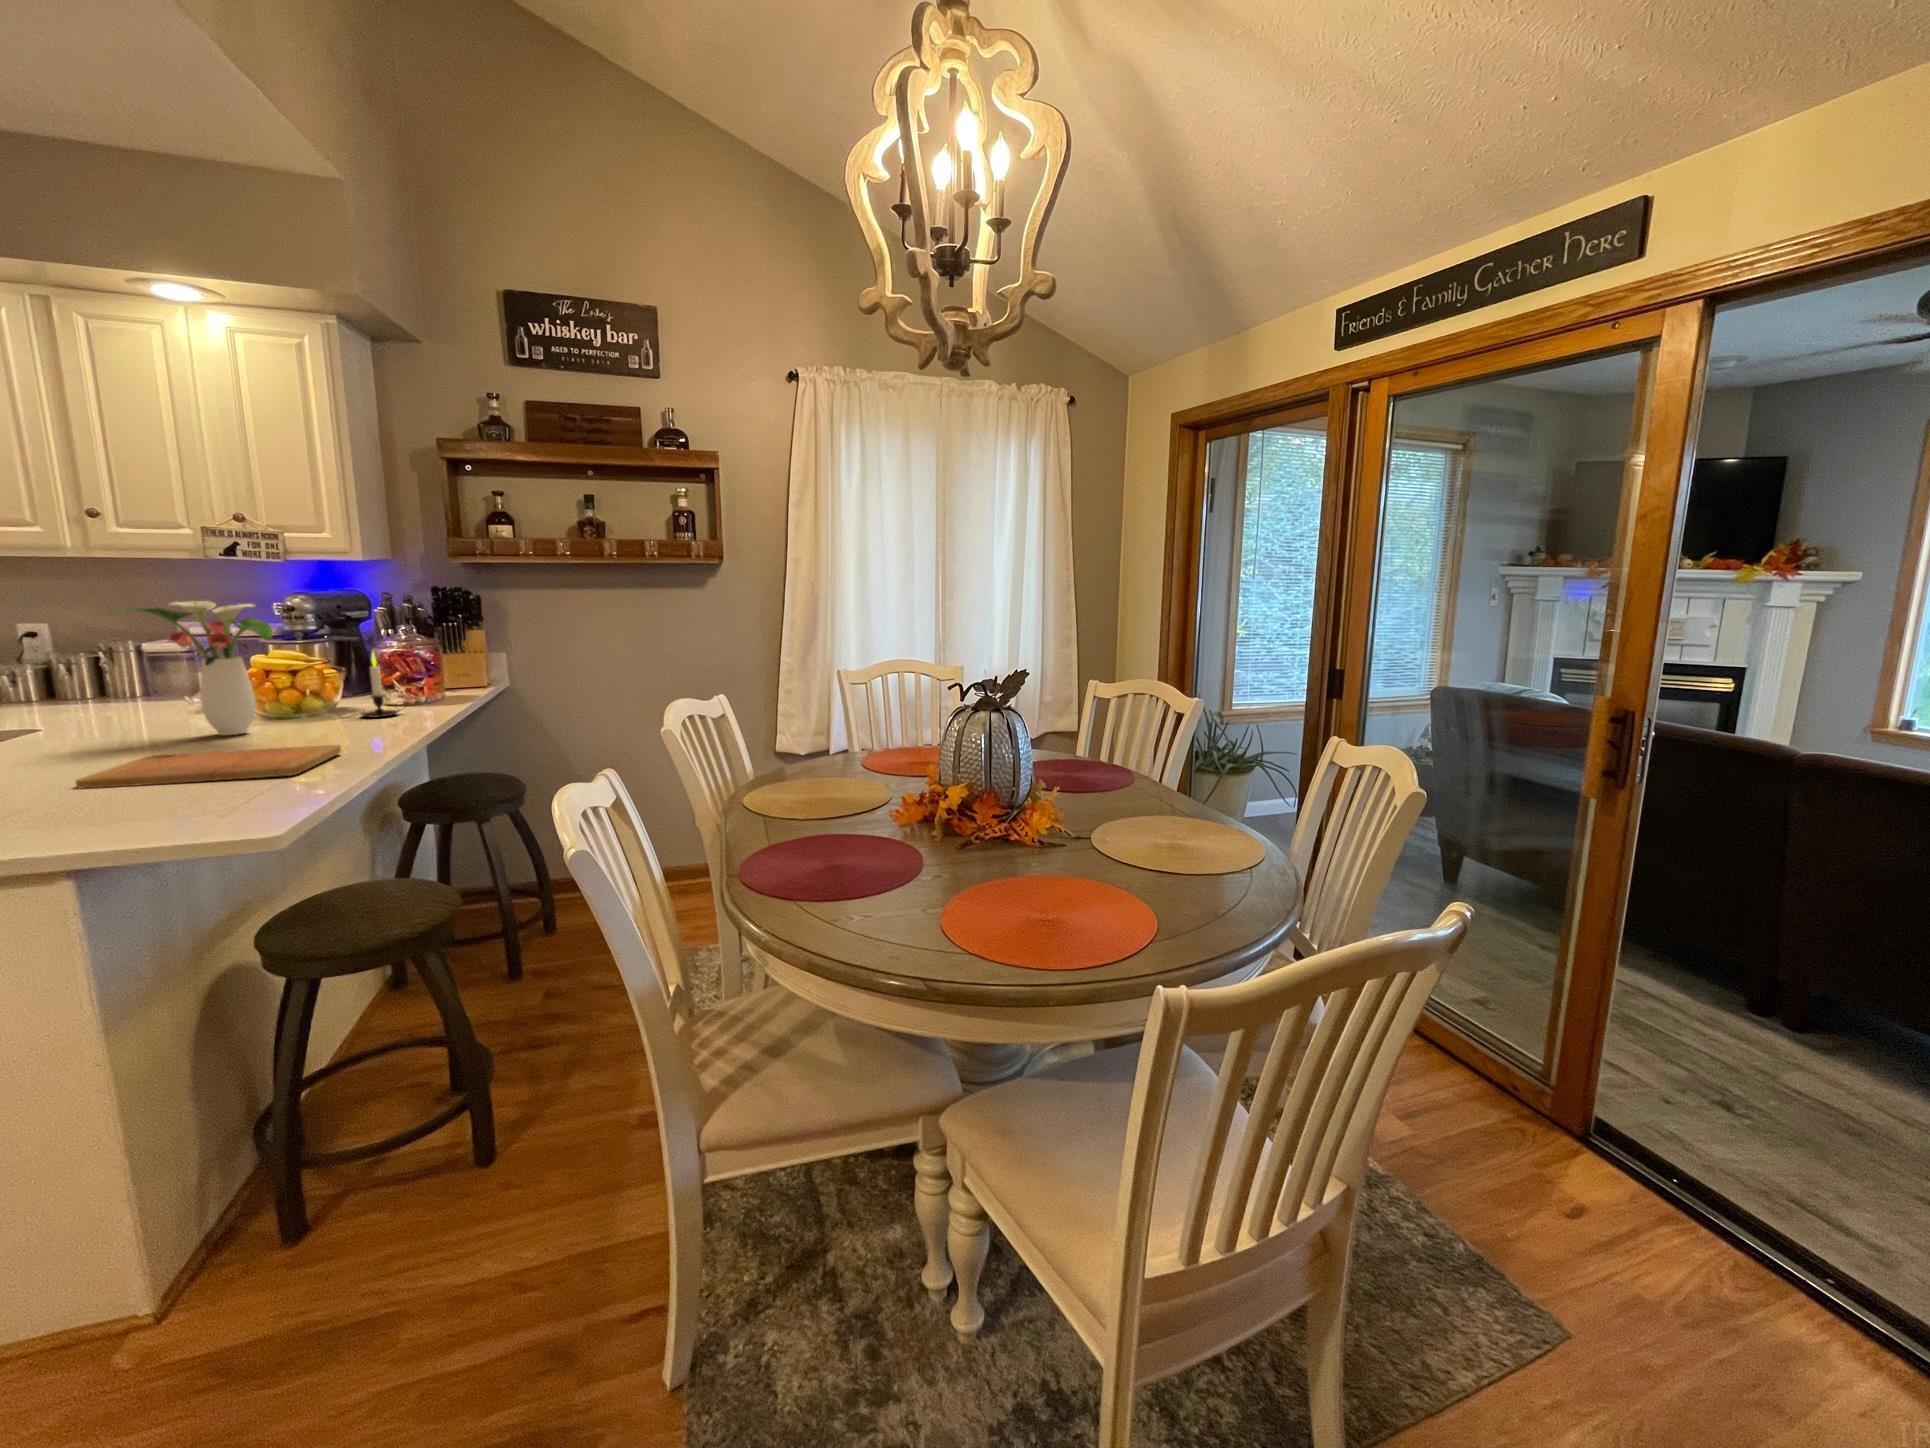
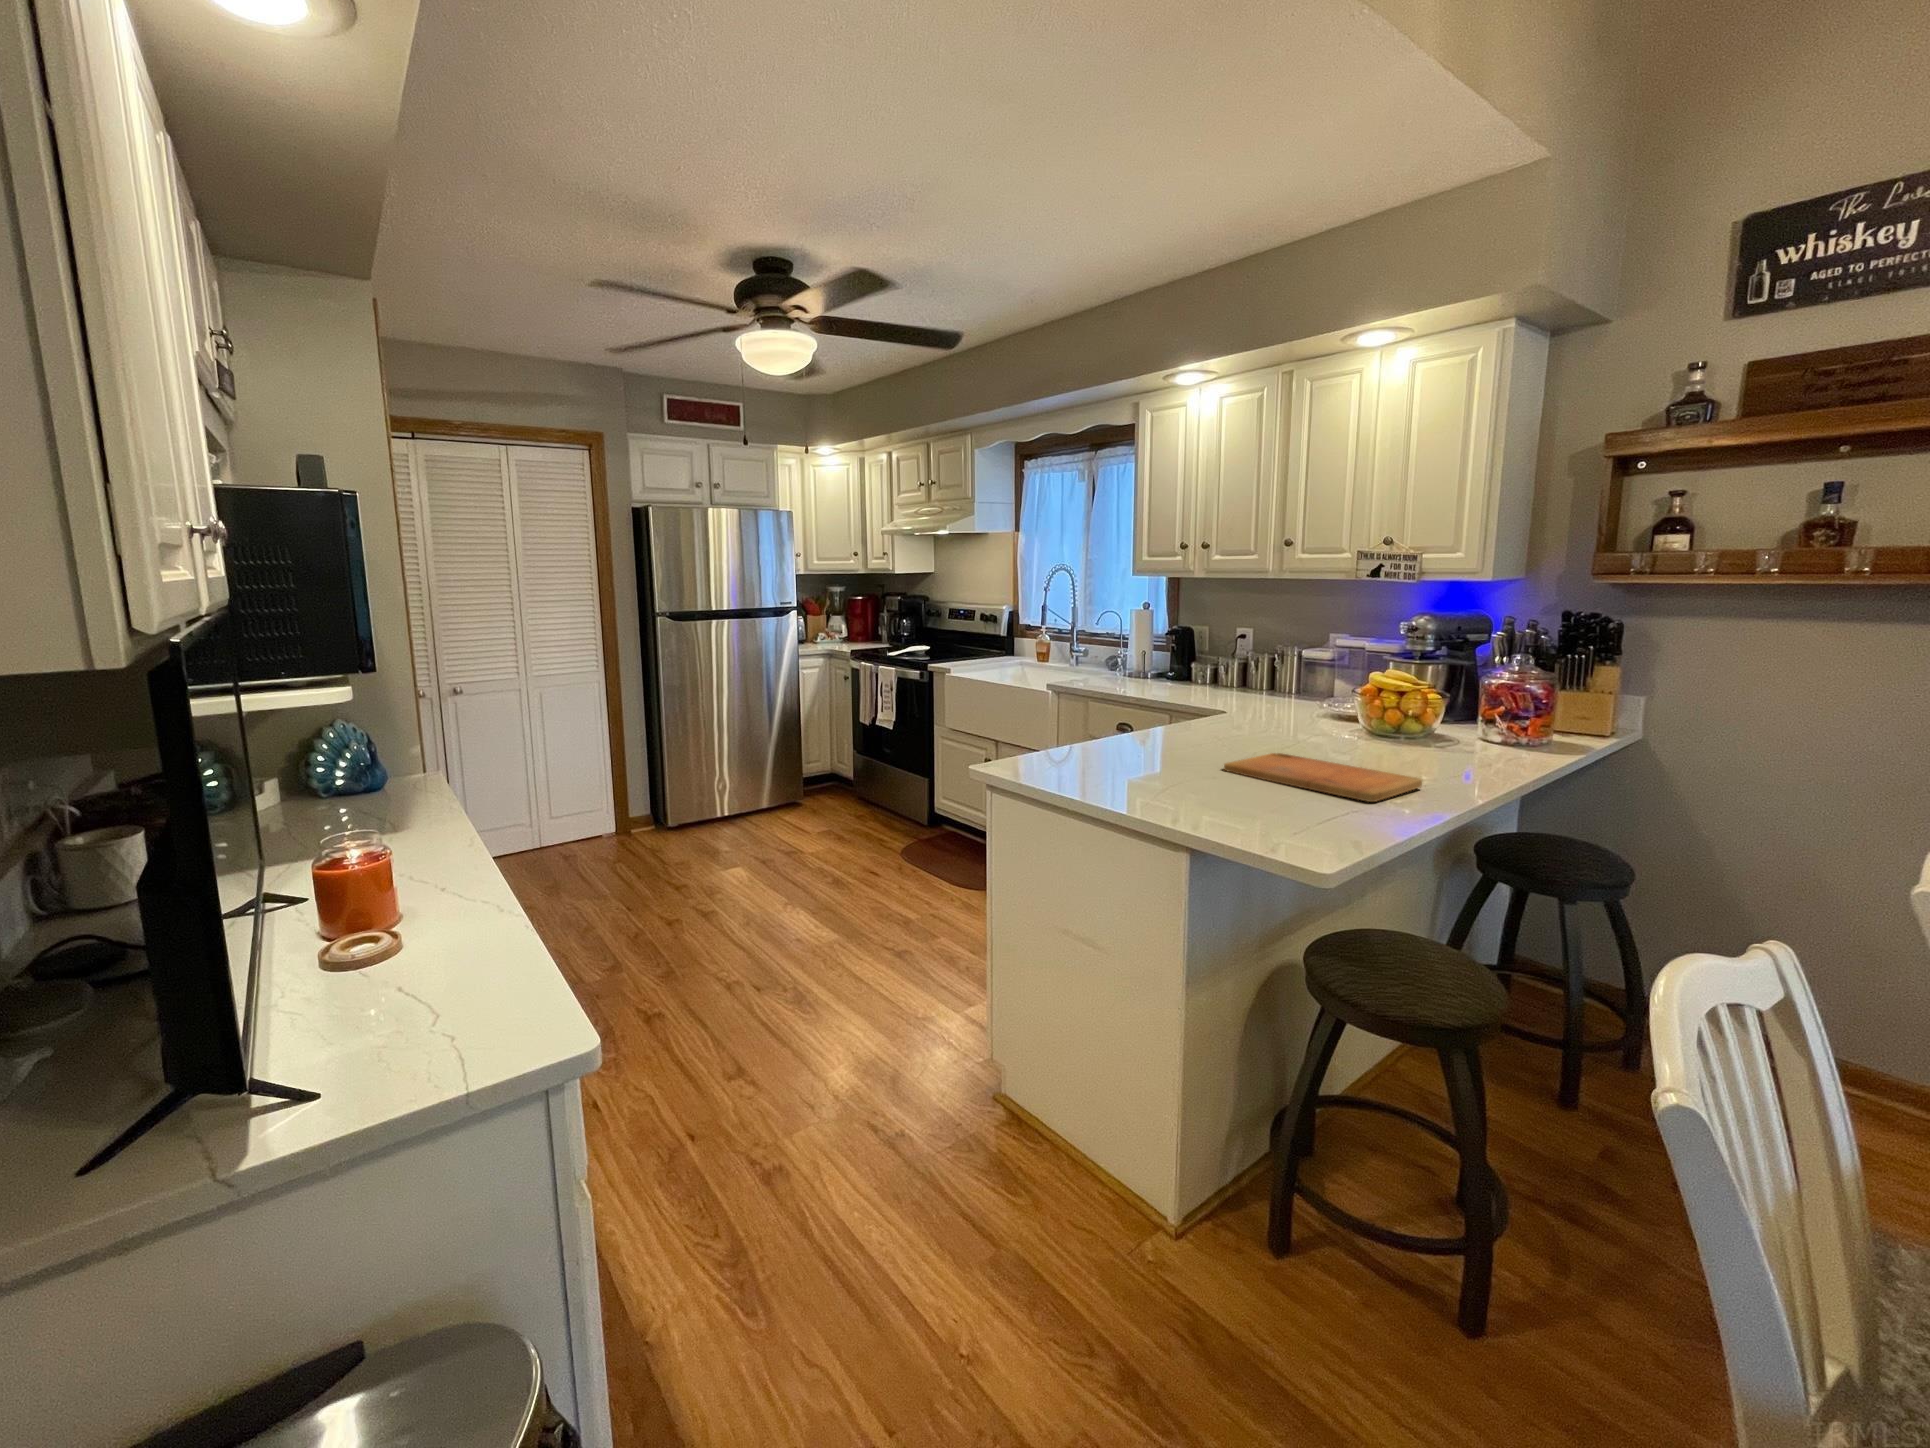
flower arrangement: present [112,601,273,735] -> none [1277,618,1389,746]
candle: present [361,652,400,718] -> none [1453,679,1504,753]

